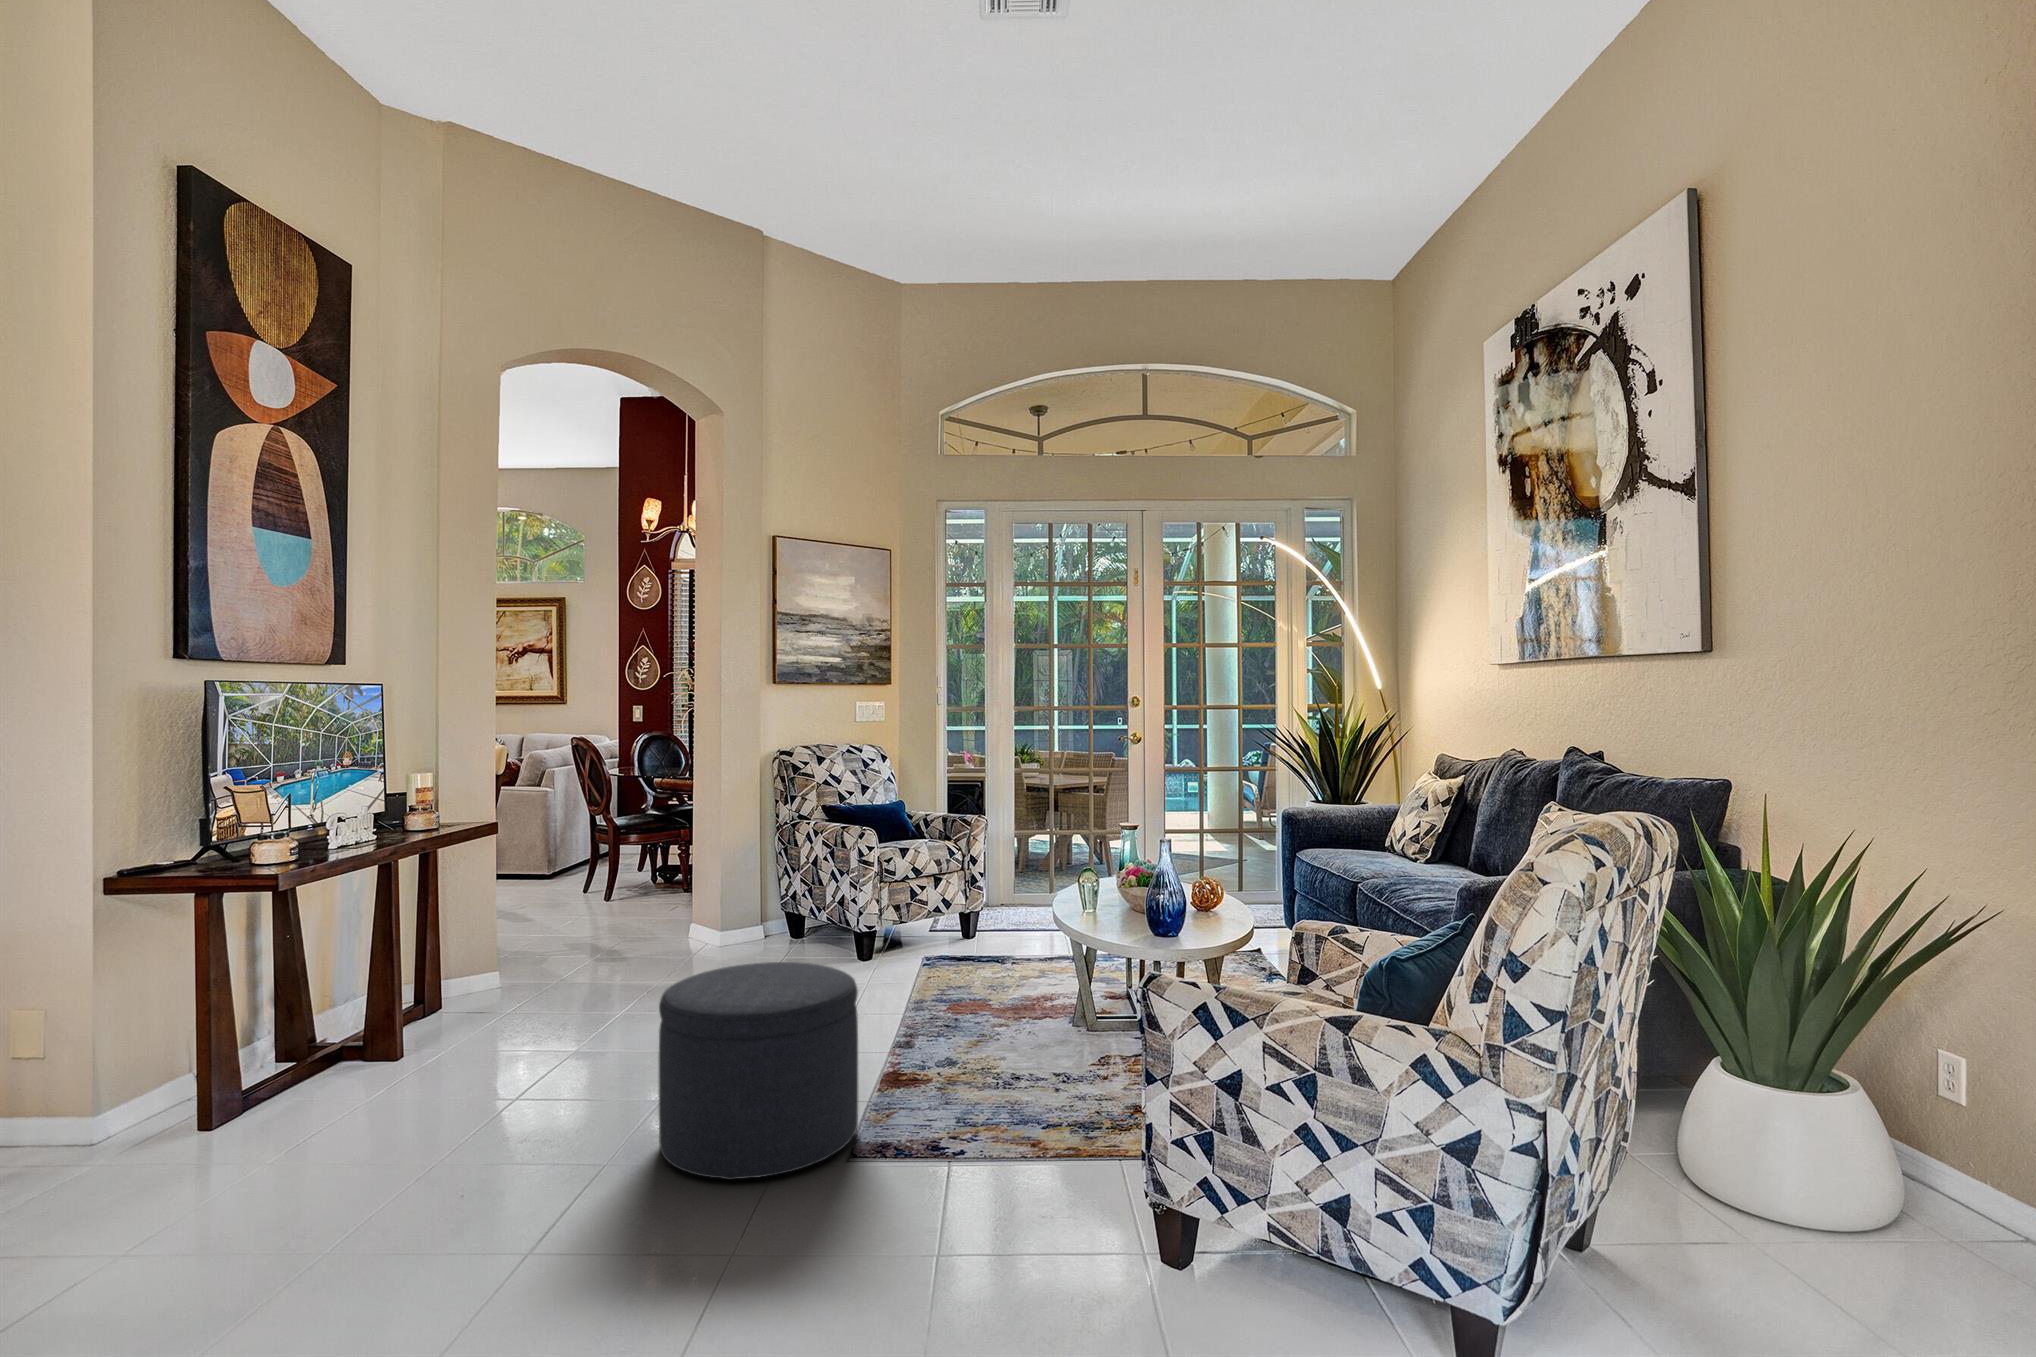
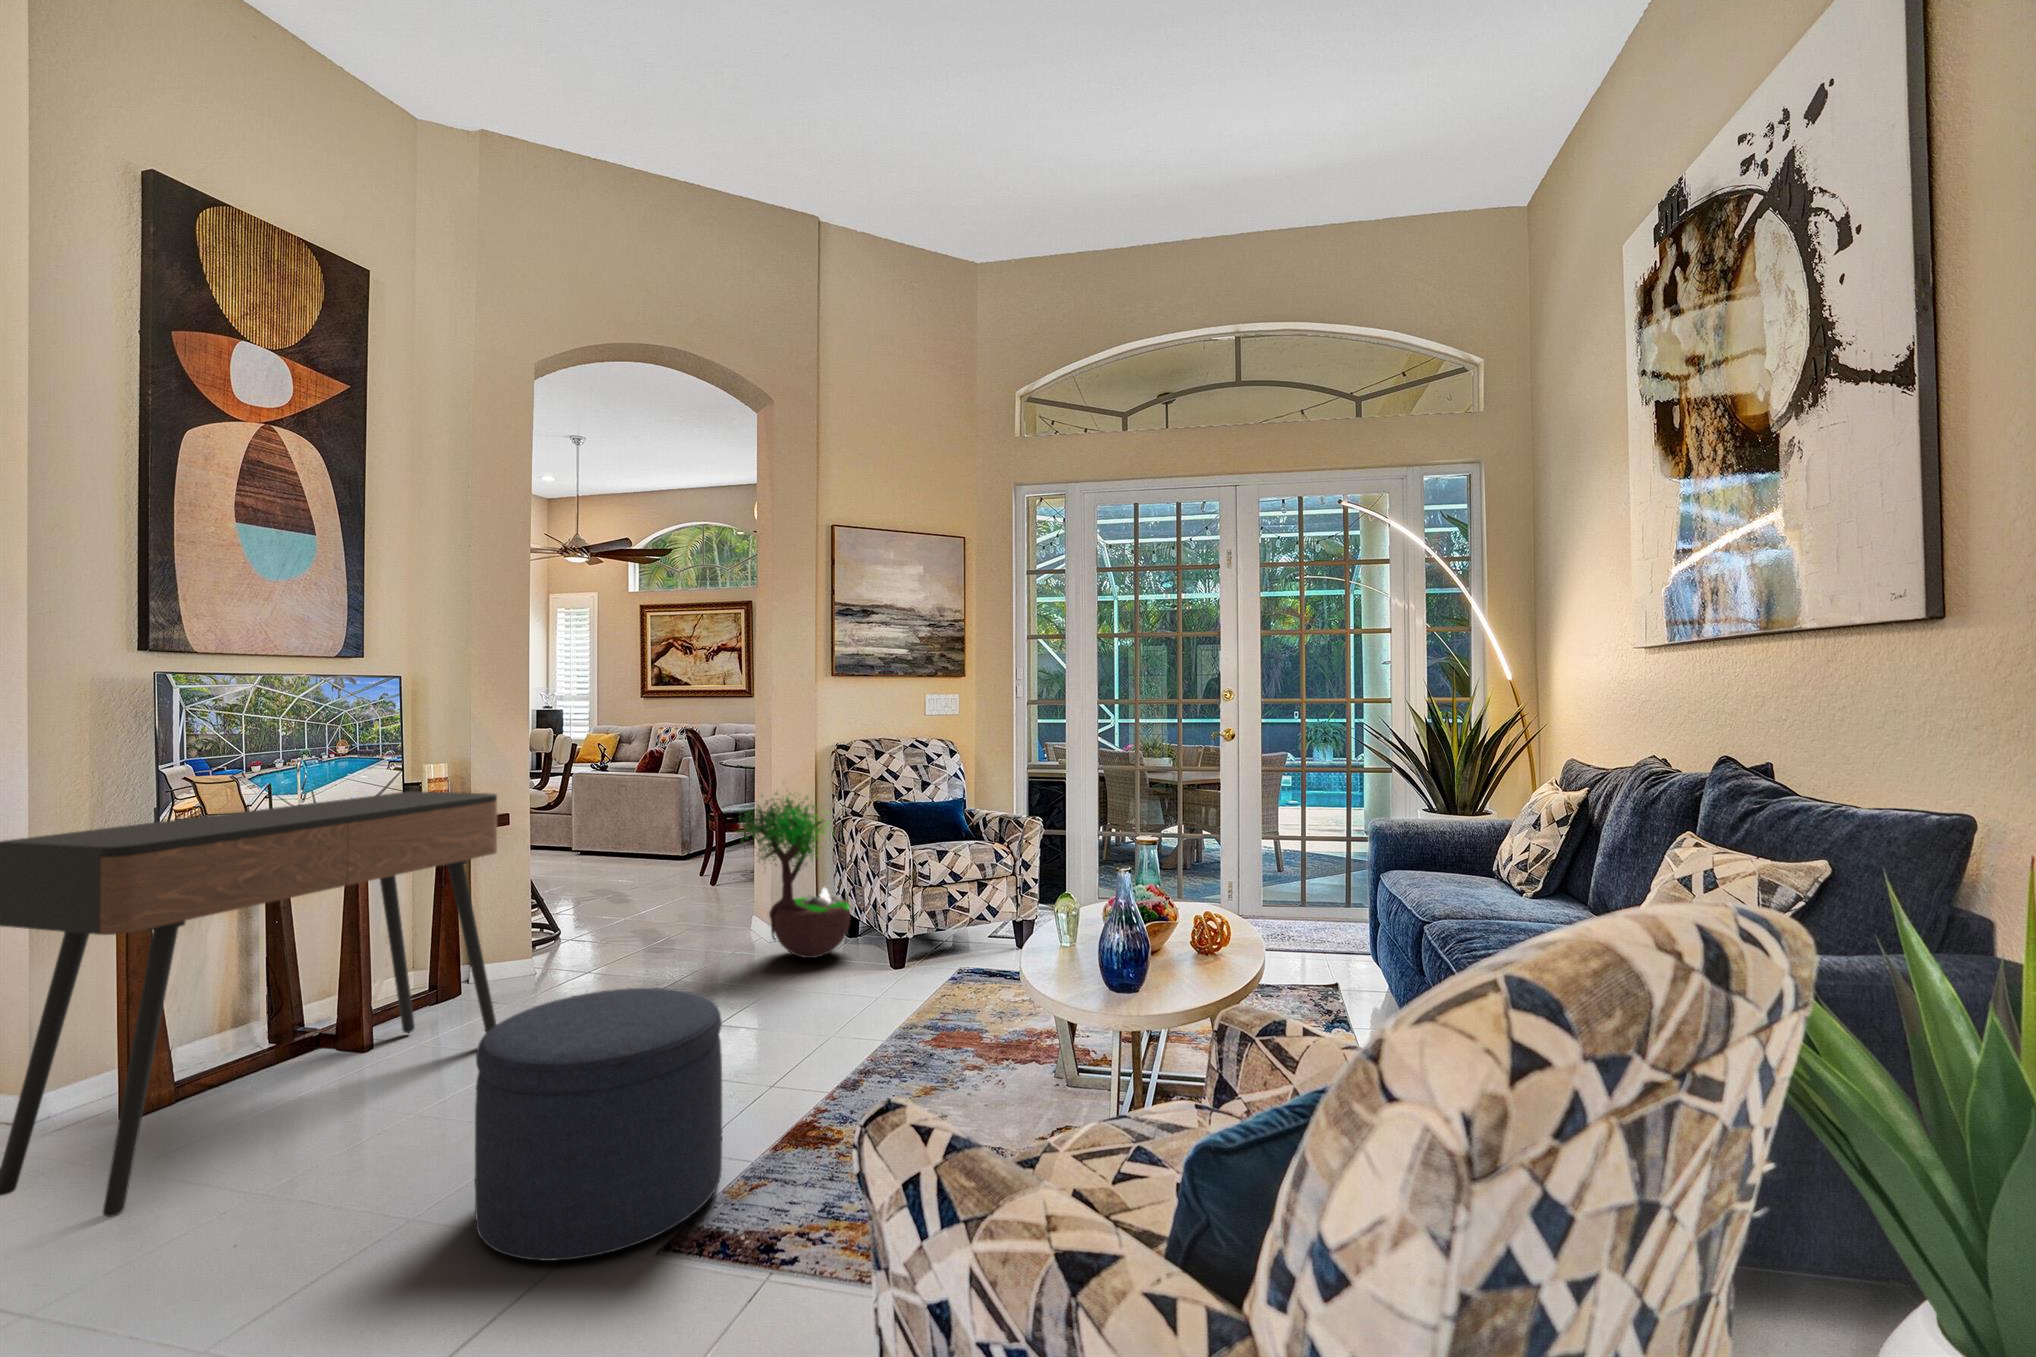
potted tree: none [693,786,811,959] -> present [736,793,850,958]
console table: none [136,801,526,1199] -> present [0,791,497,1217]

